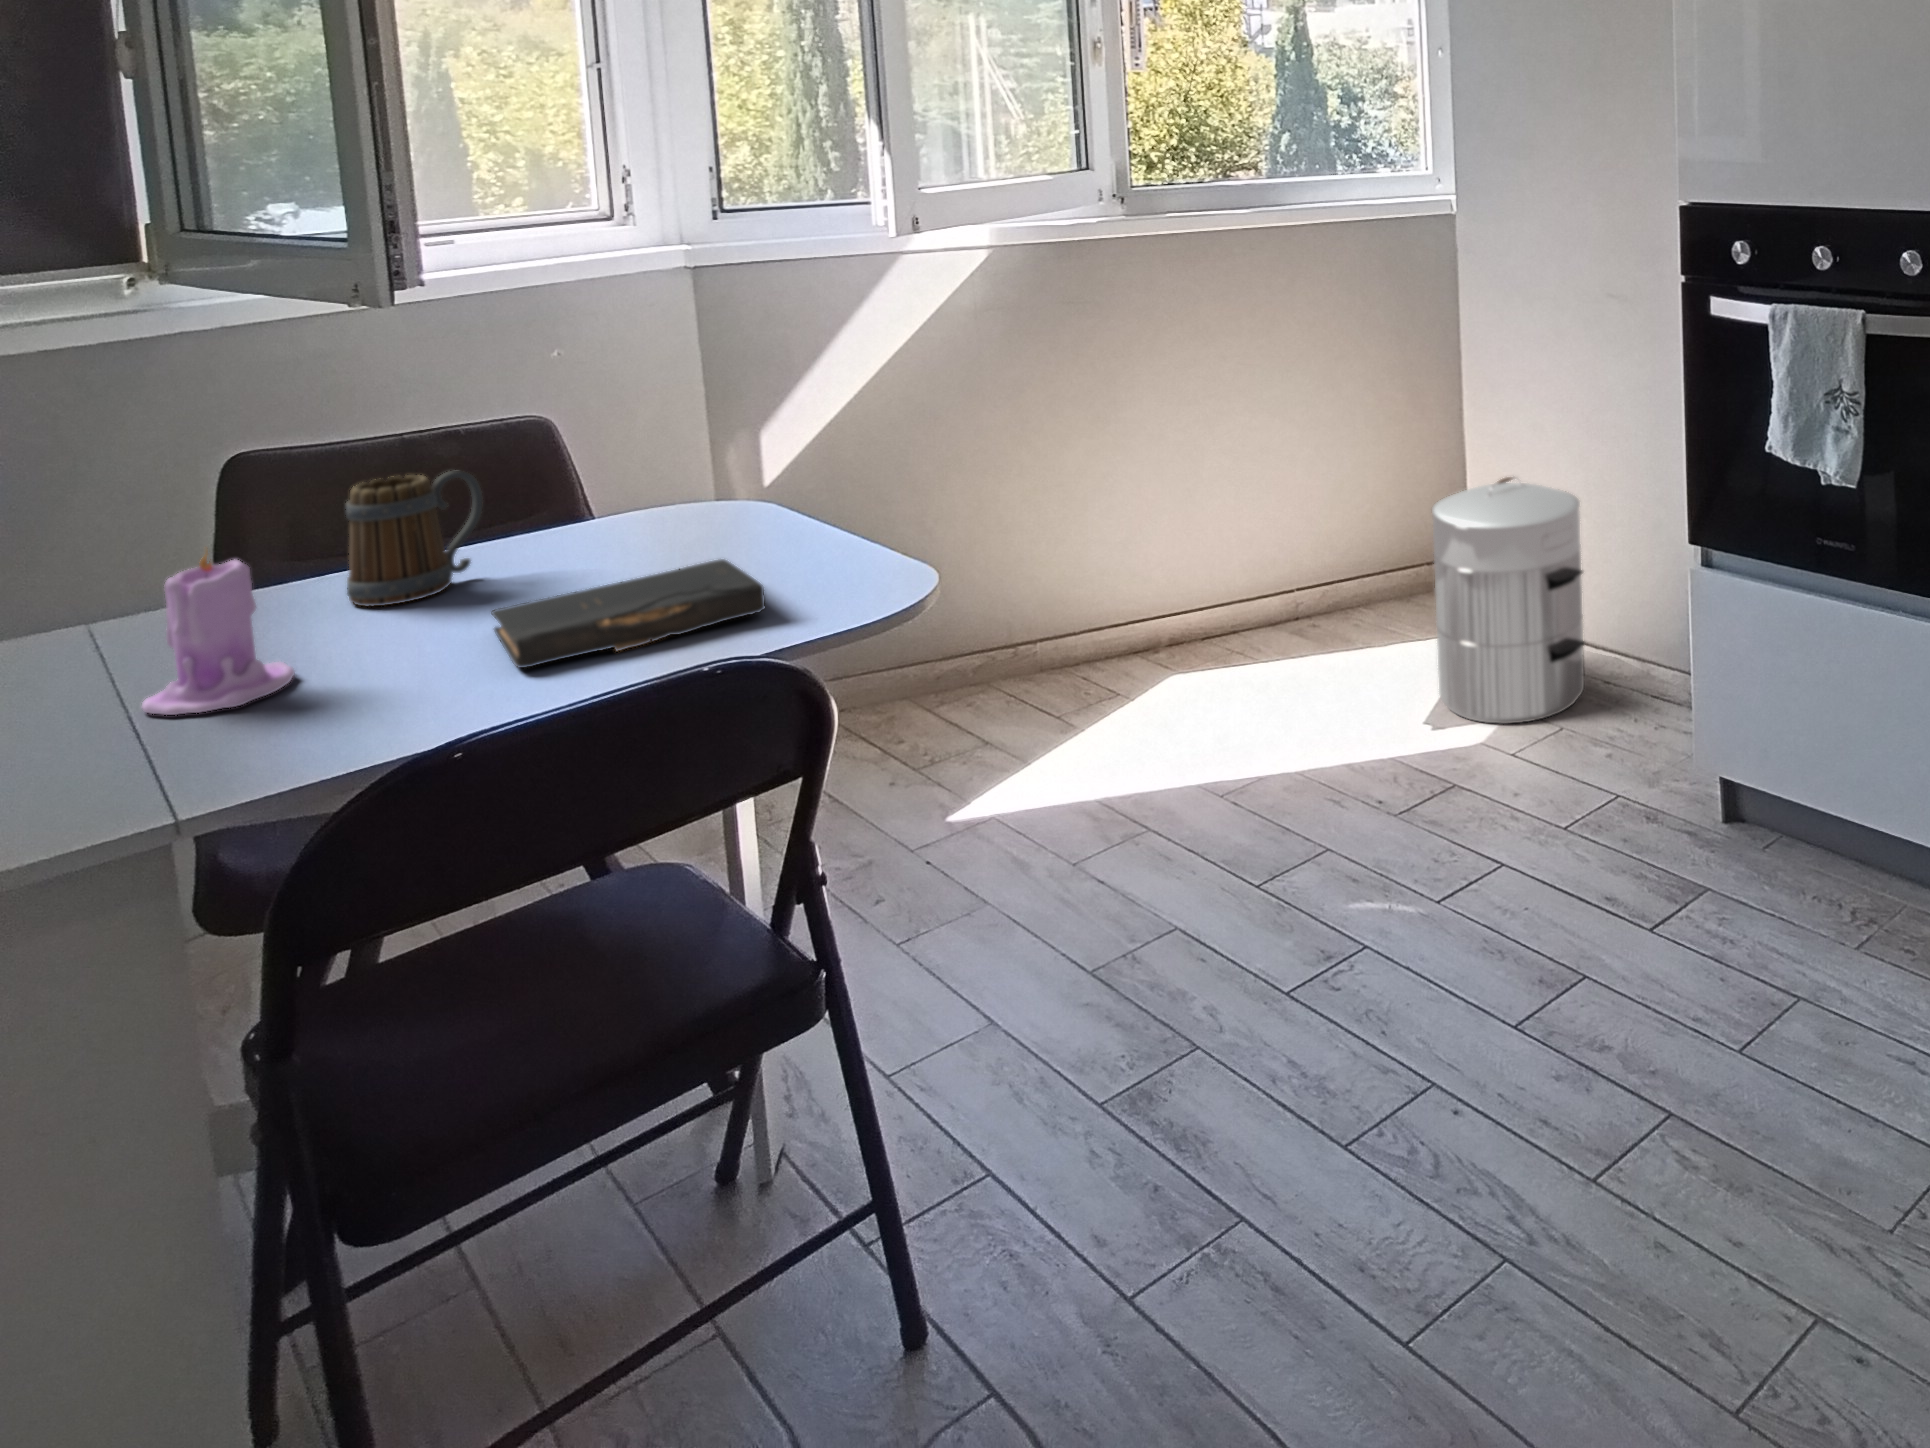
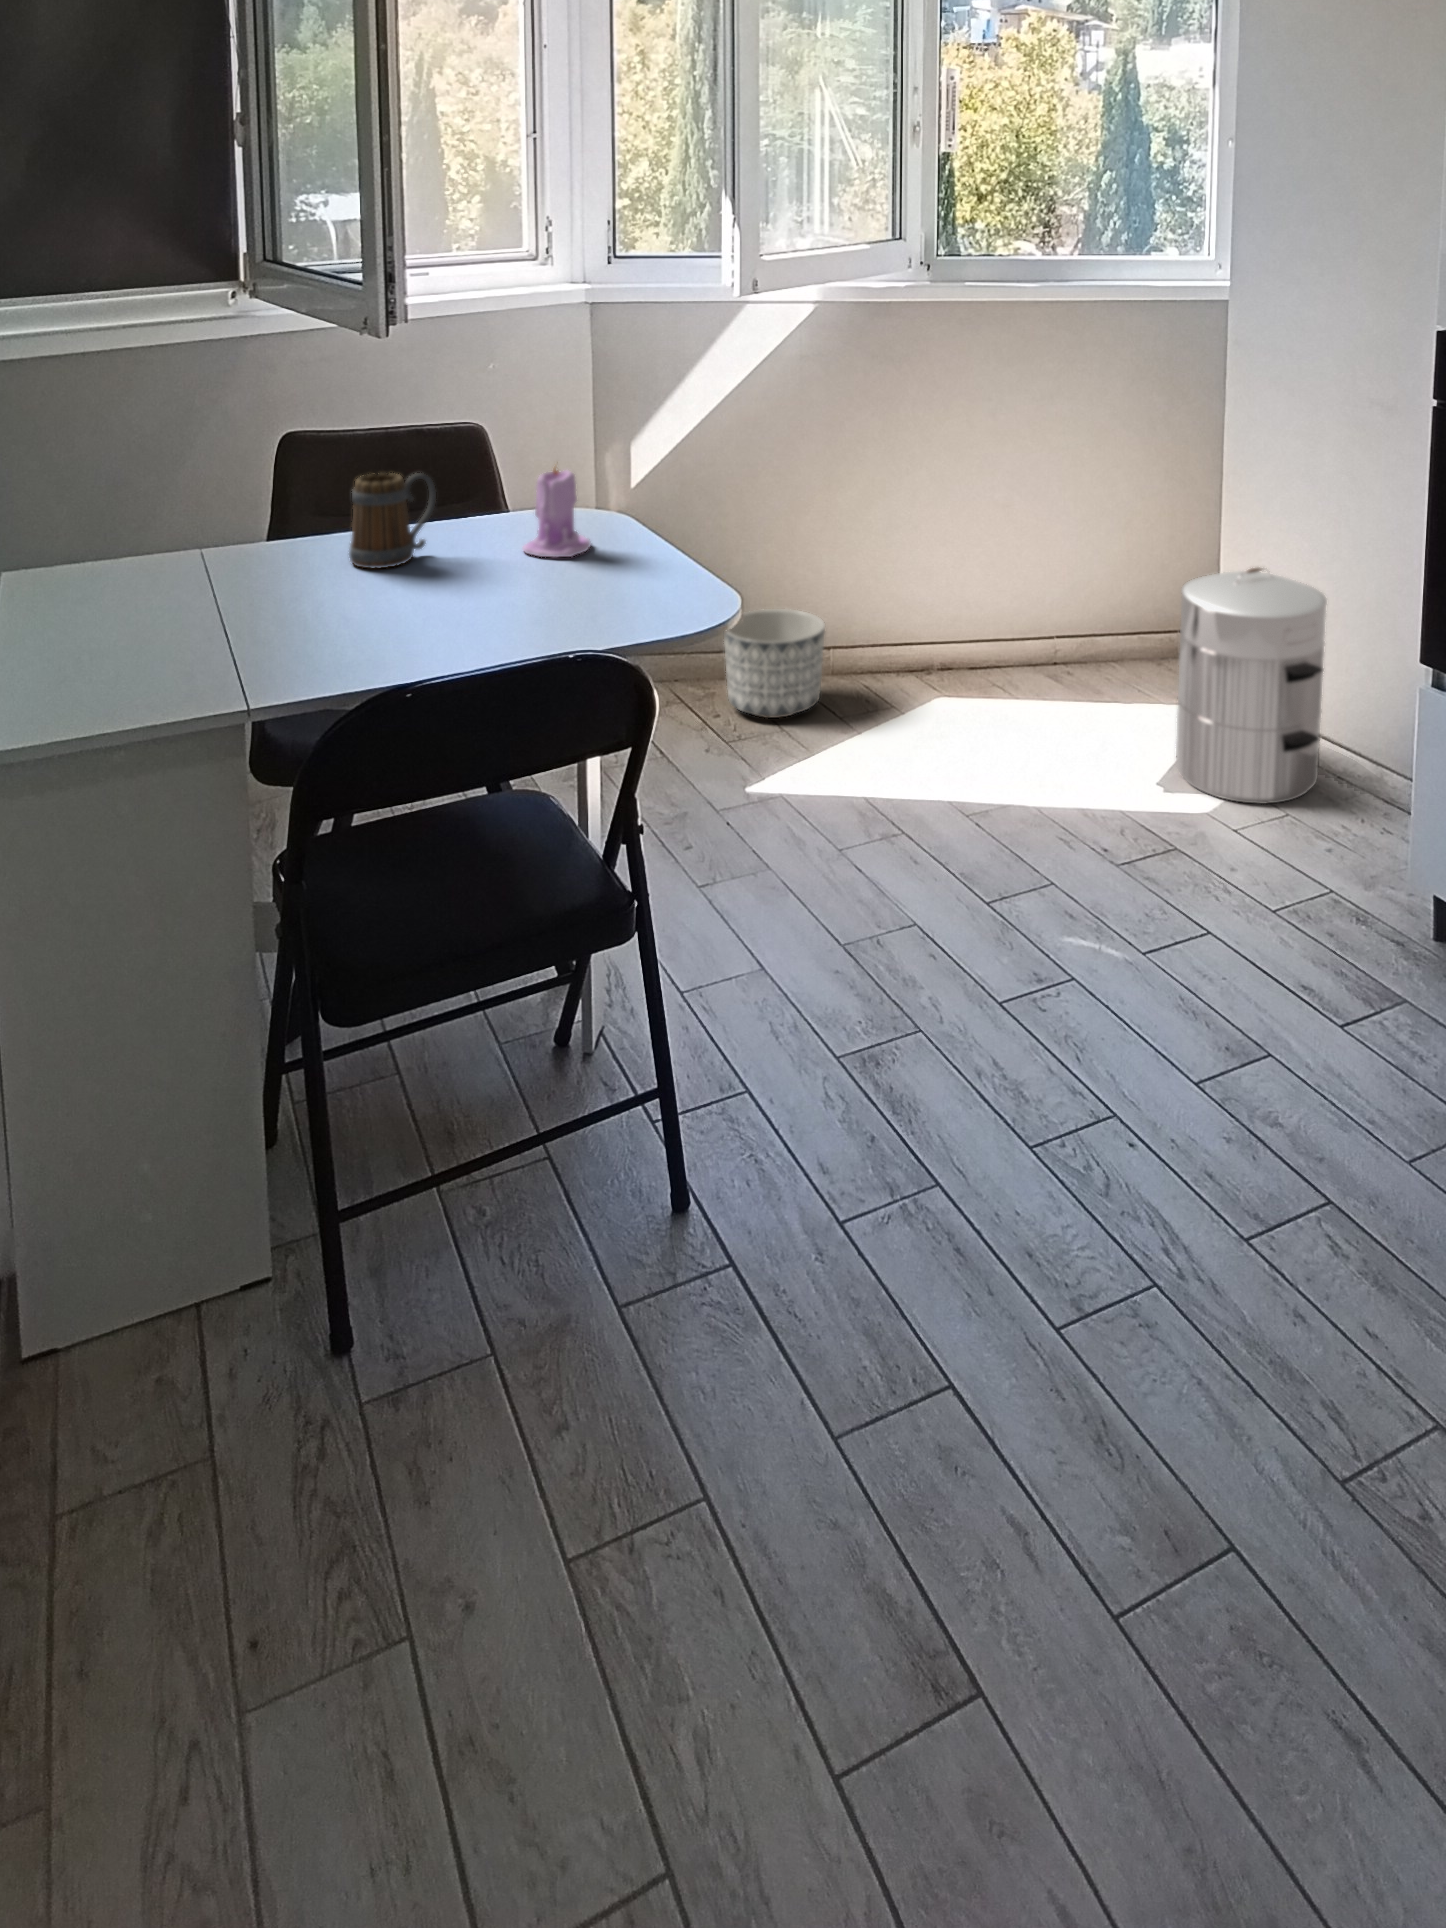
candle: present [142,553,295,715] -> present [523,468,590,557]
book: present [492,559,765,668] -> none [436,567,615,634]
planter: none [900,600,1028,730] -> present [724,609,825,718]

